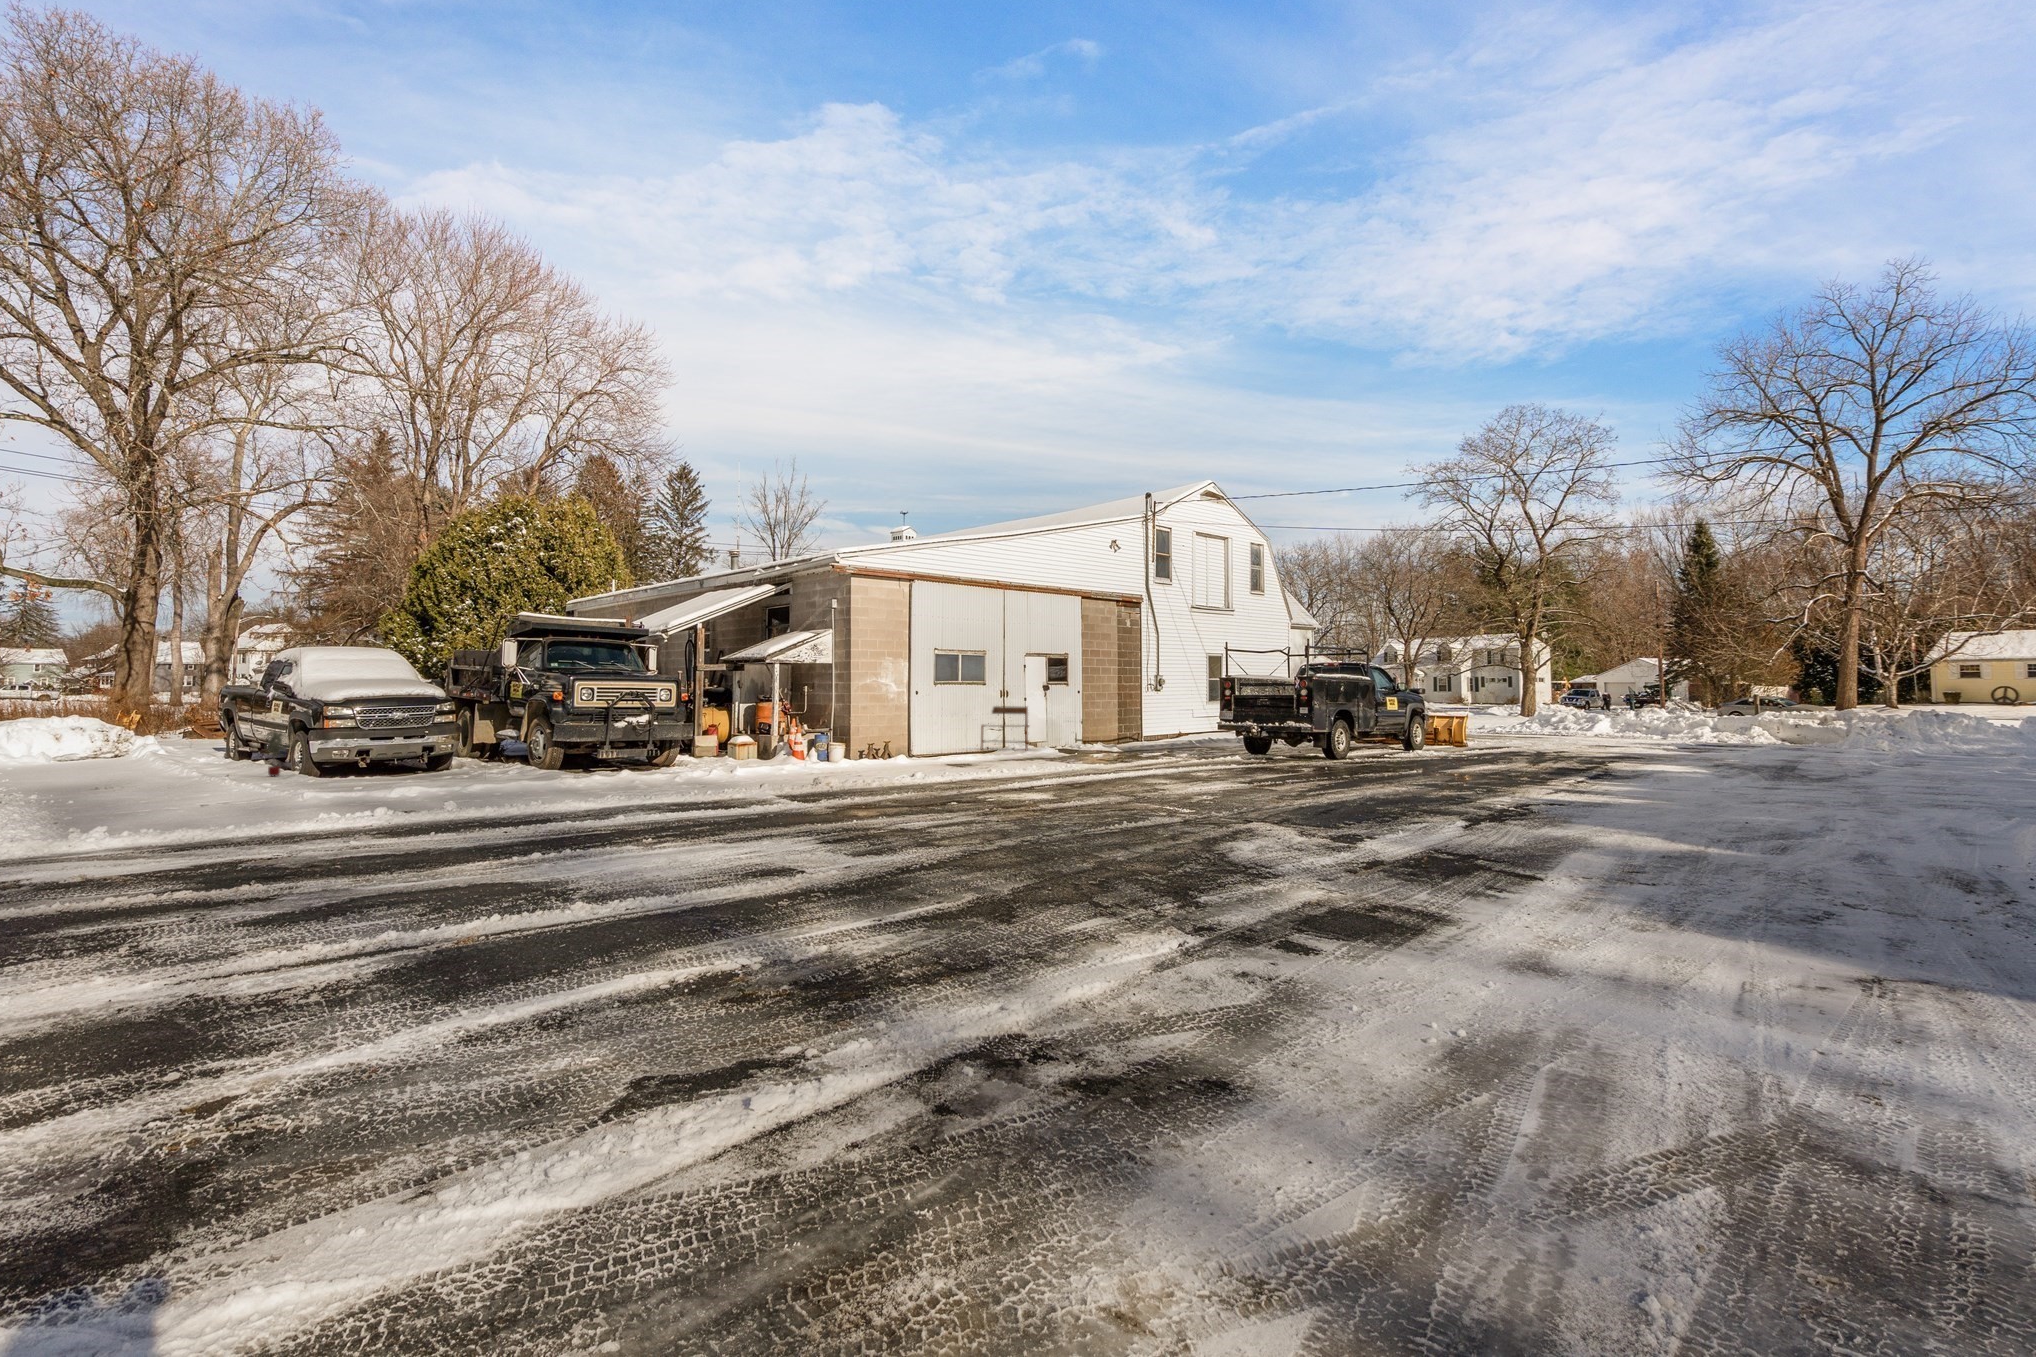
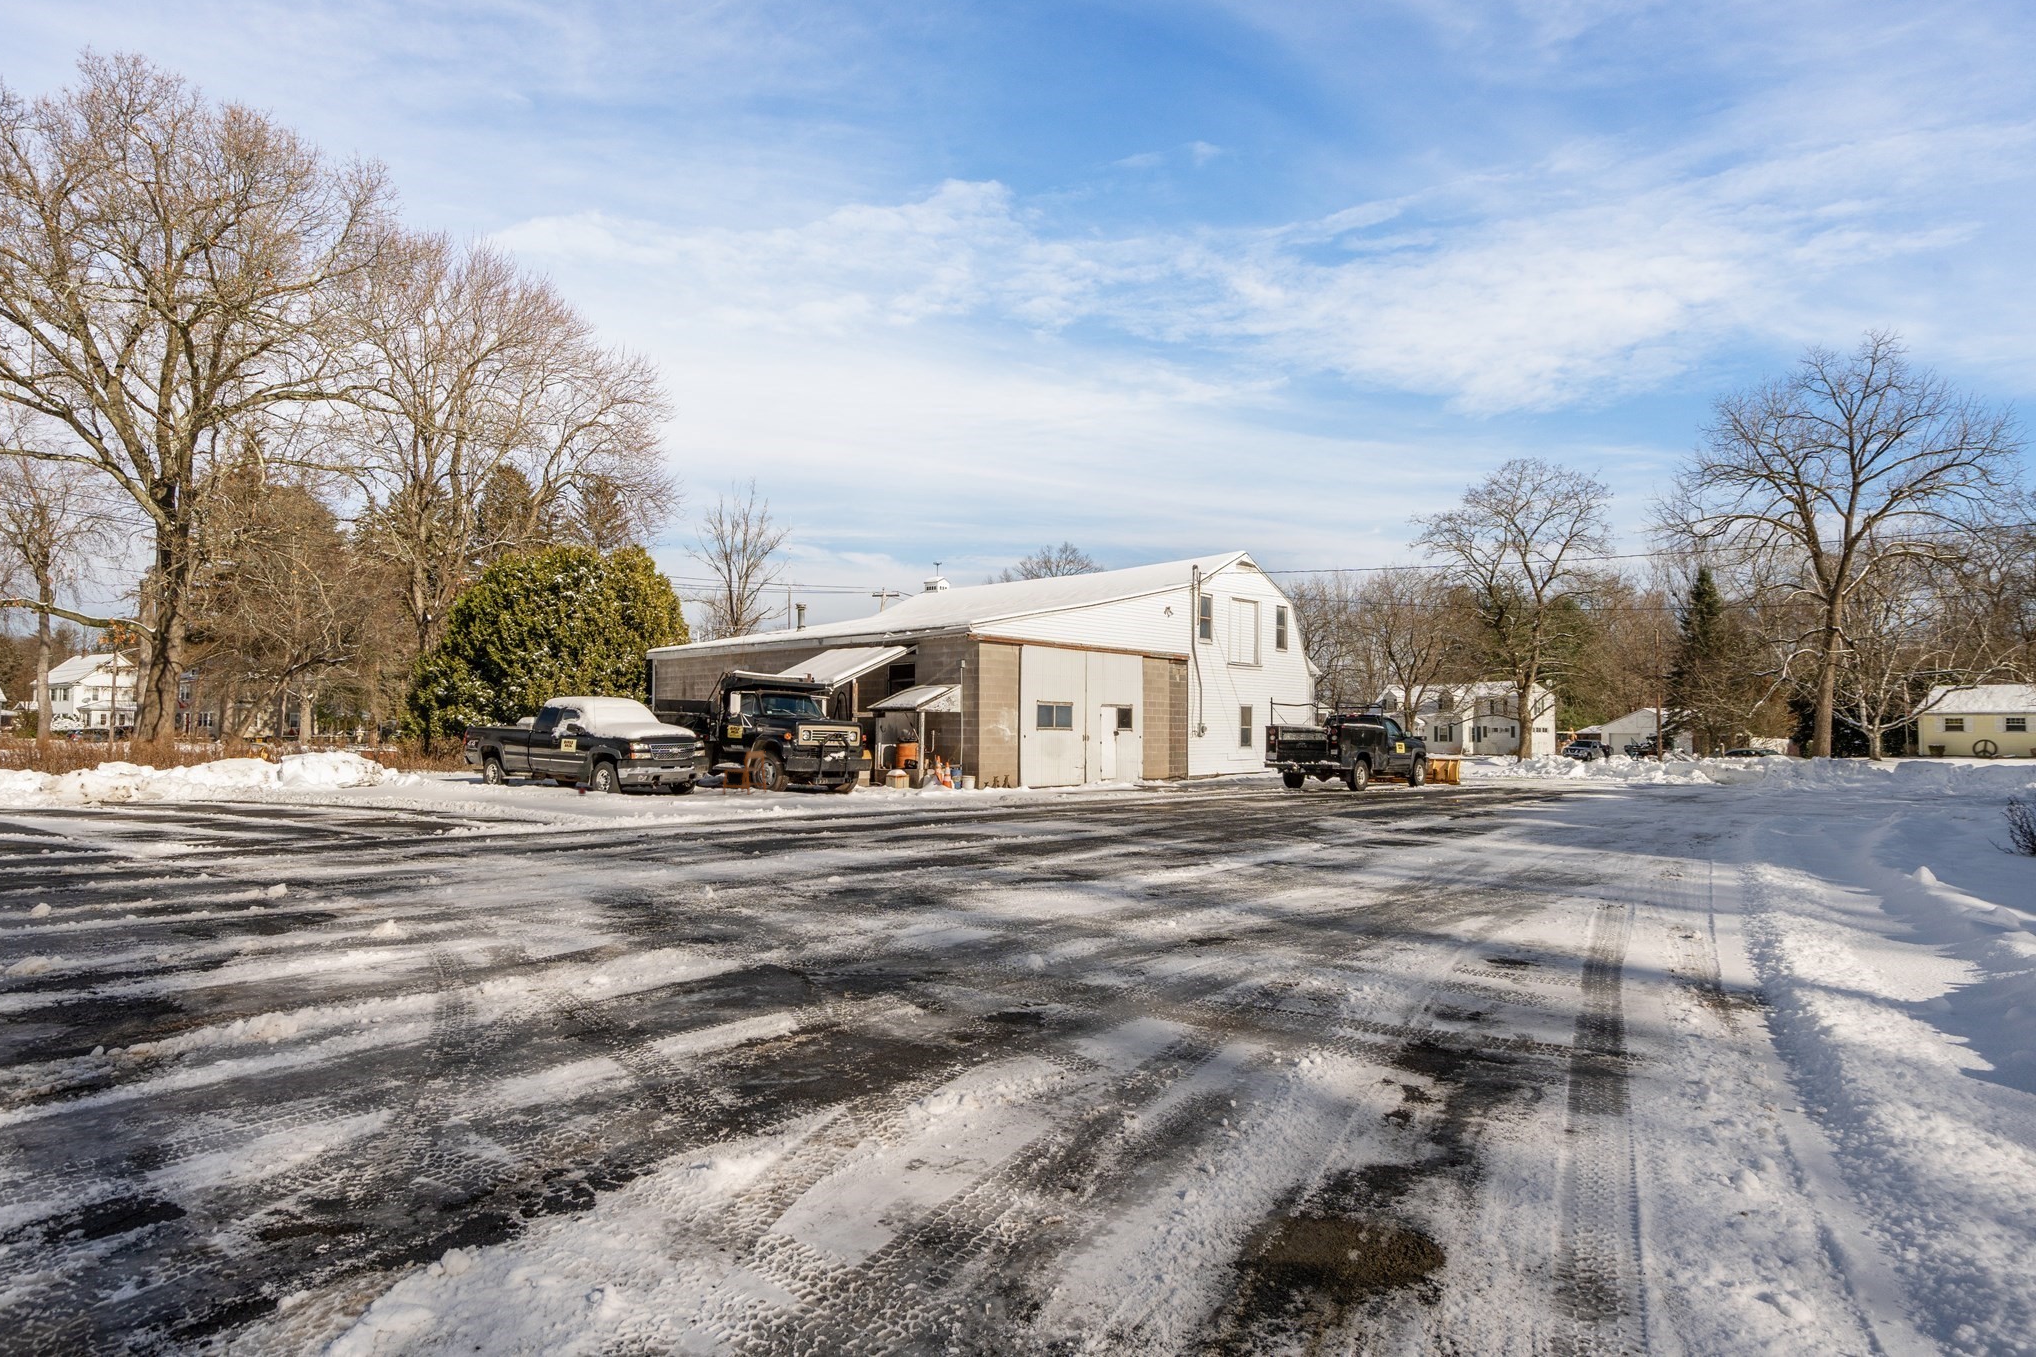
bench: present [981,706,1029,750] -> present [723,751,766,794]

